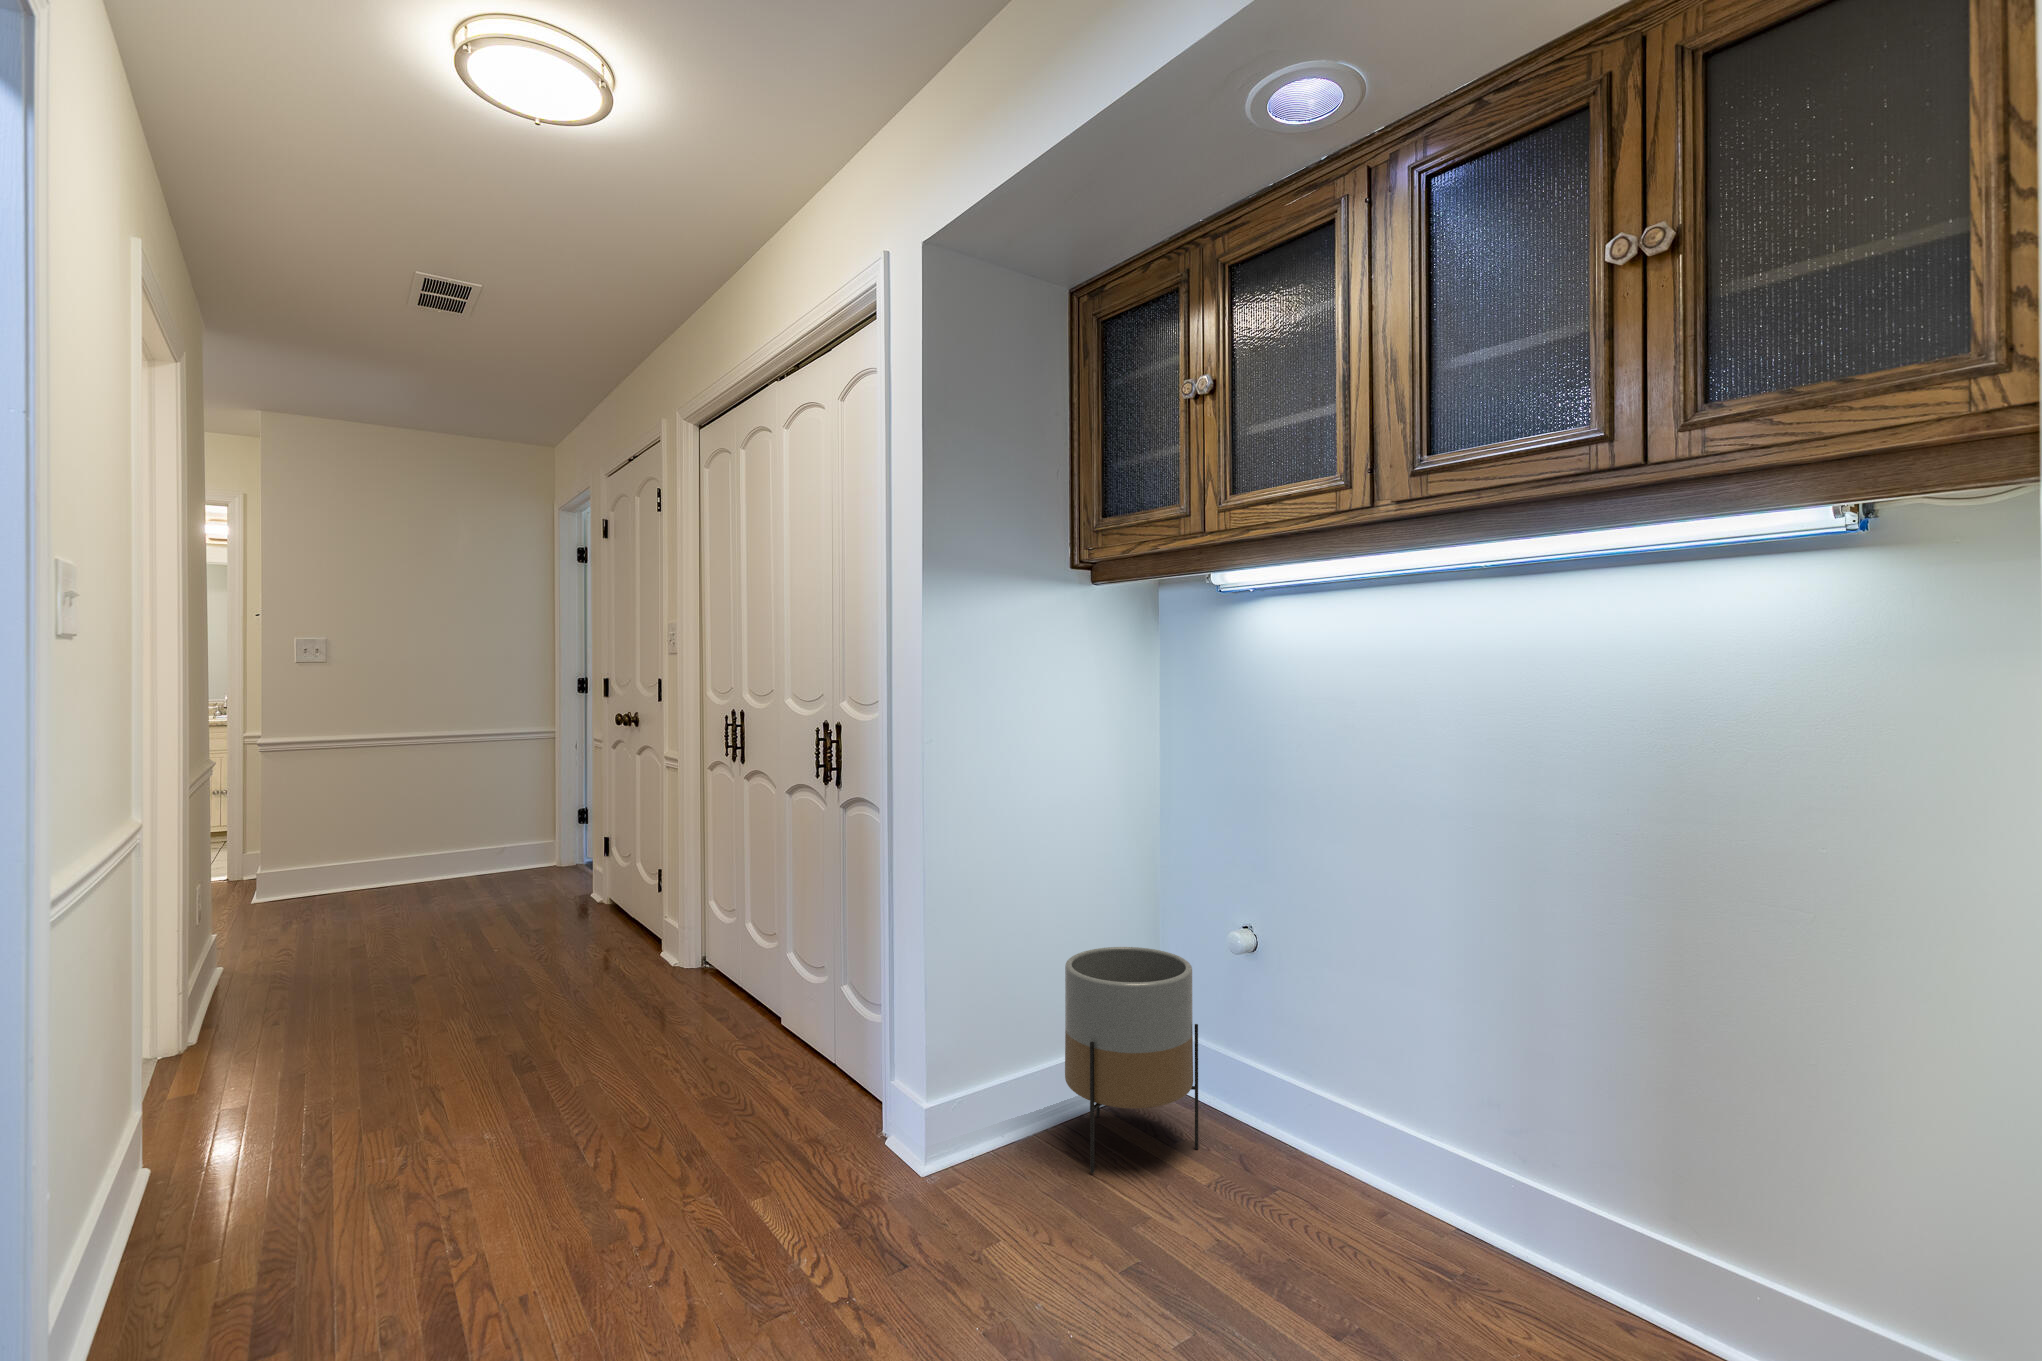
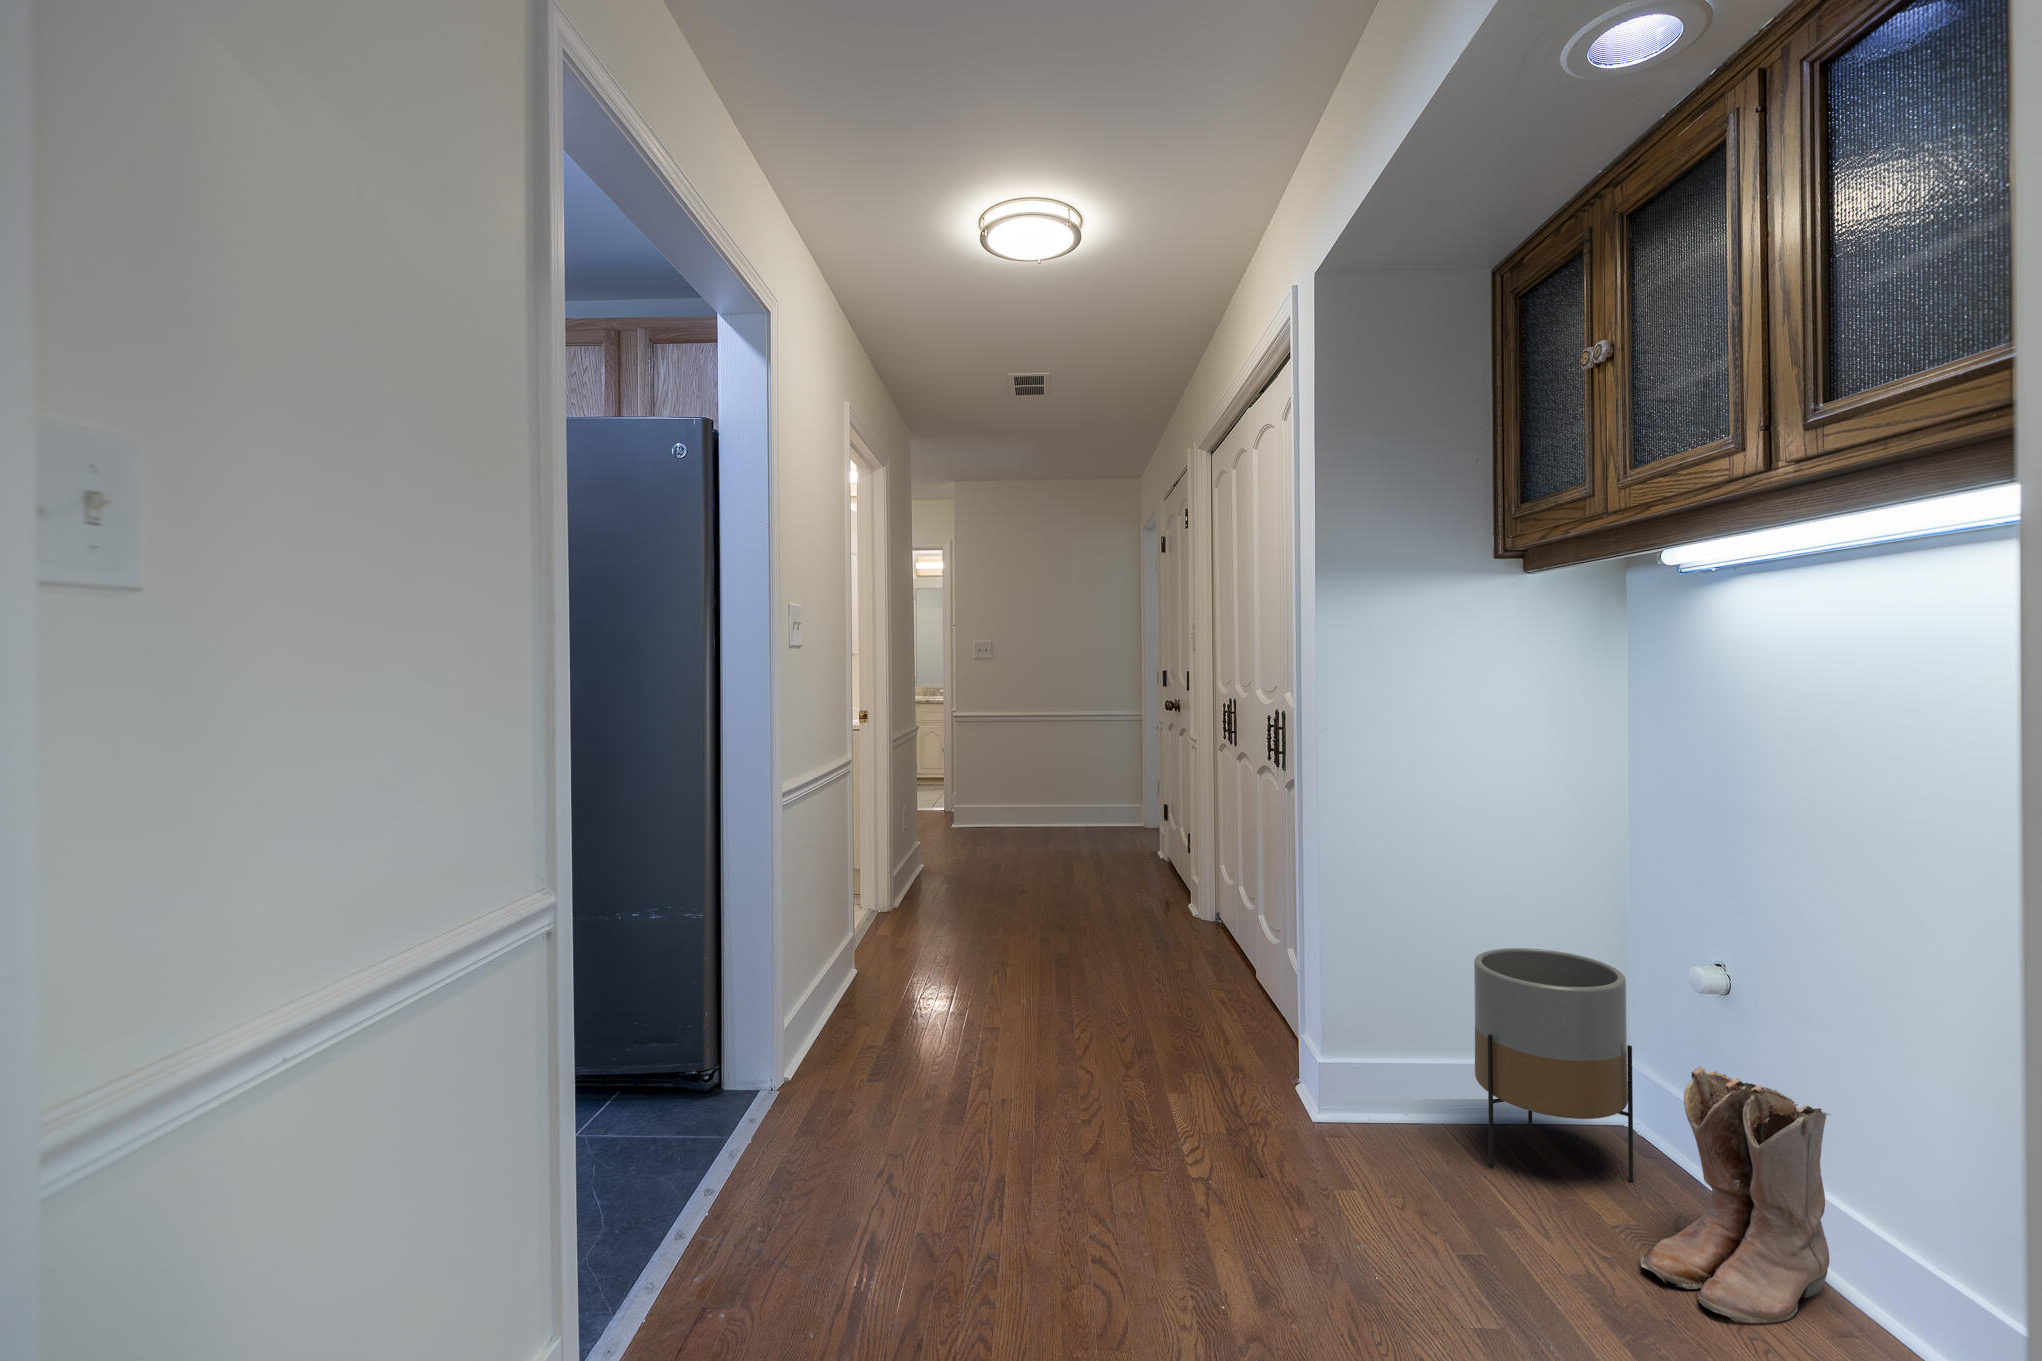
boots: none [1242,1032,1364,1253] -> present [1640,1067,1830,1323]

